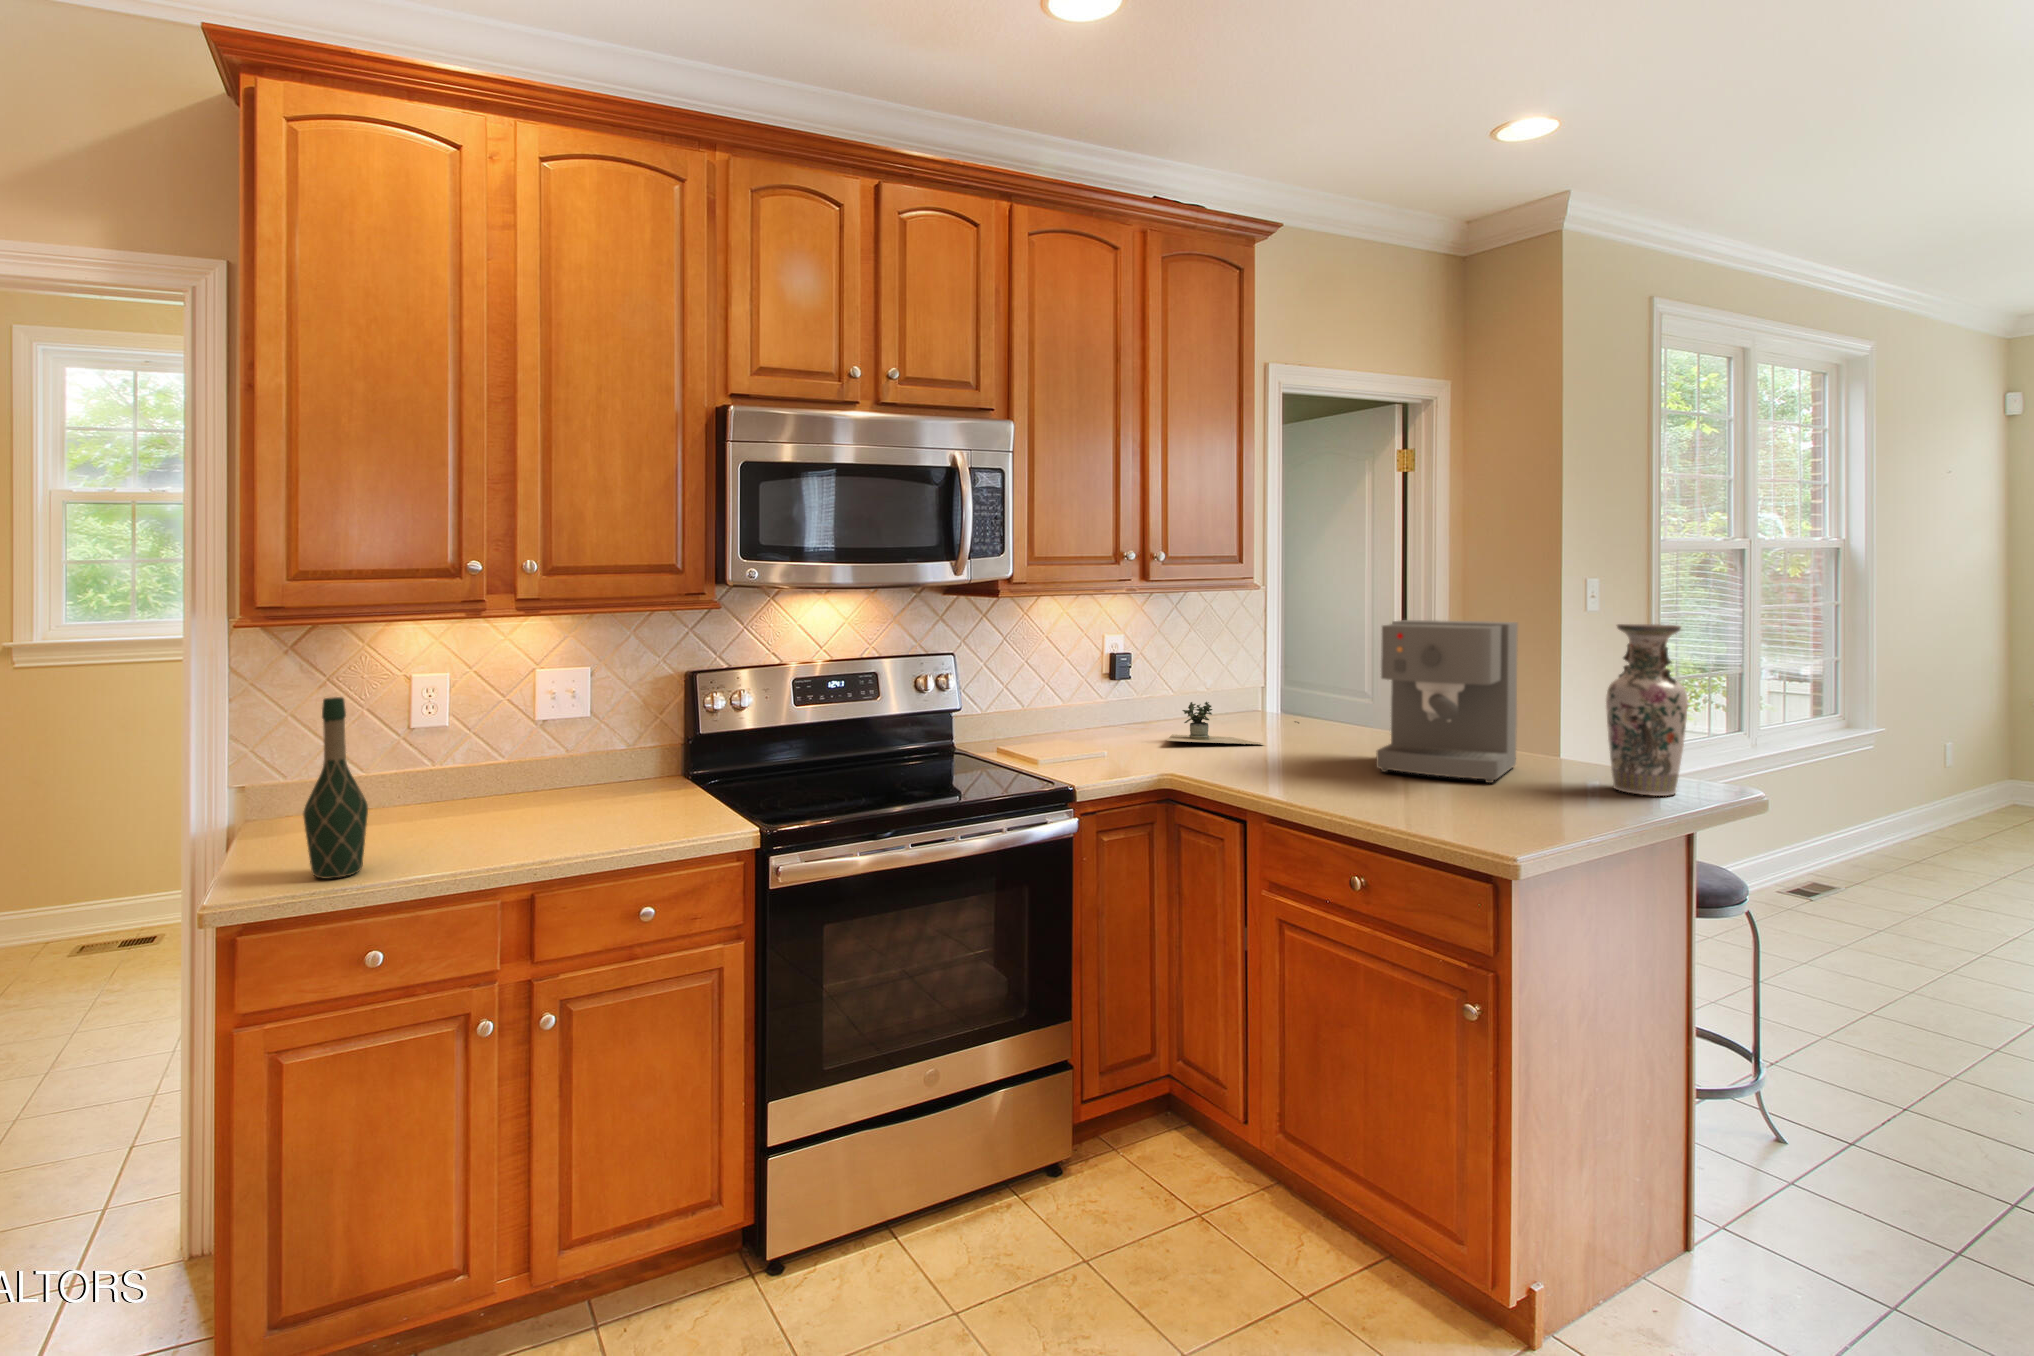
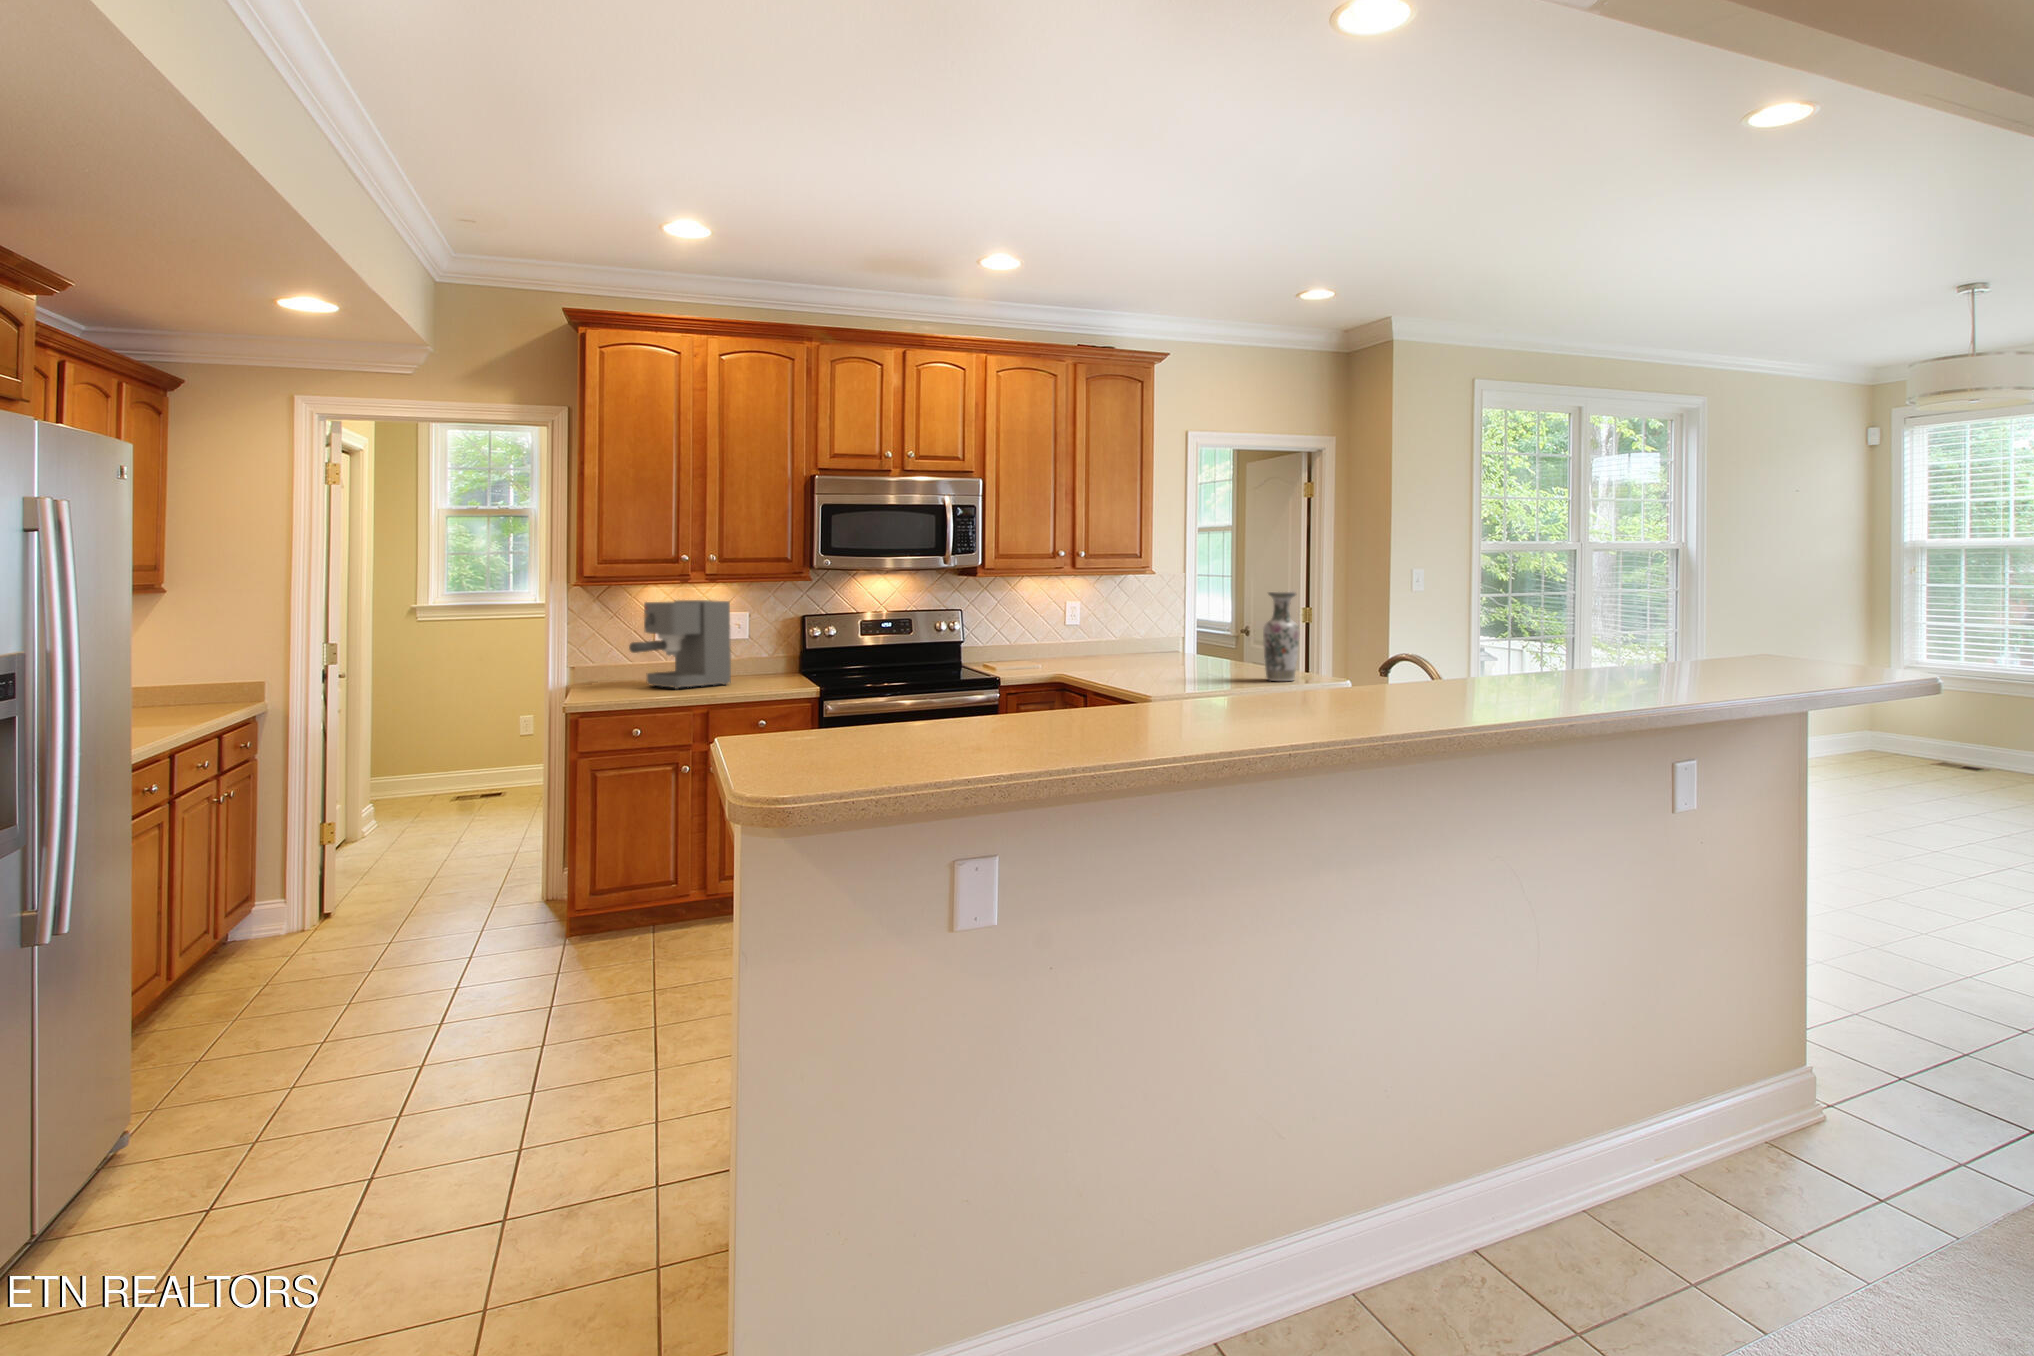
coffee maker: present [1376,620,1518,783] -> present [629,600,731,690]
wine bottle: present [303,697,368,879] -> none [606,617,634,697]
potted plant: present [1167,702,1299,744] -> none [1081,640,1159,665]

